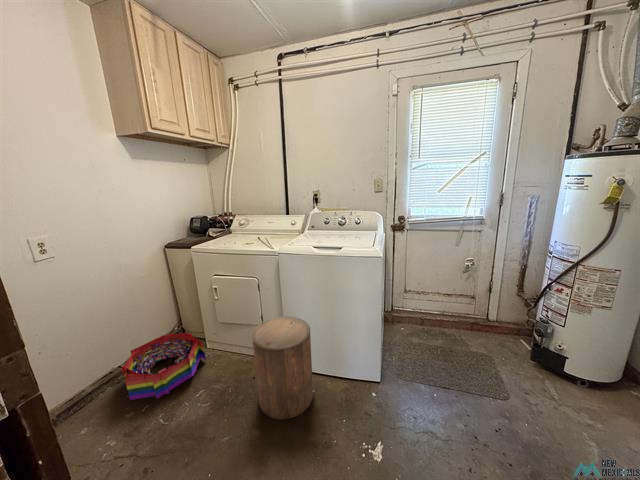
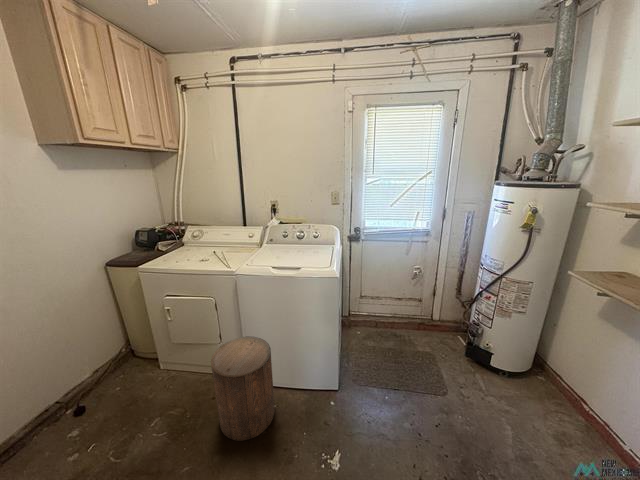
storage bin: present [121,333,206,400] -> none [59,356,160,440]

